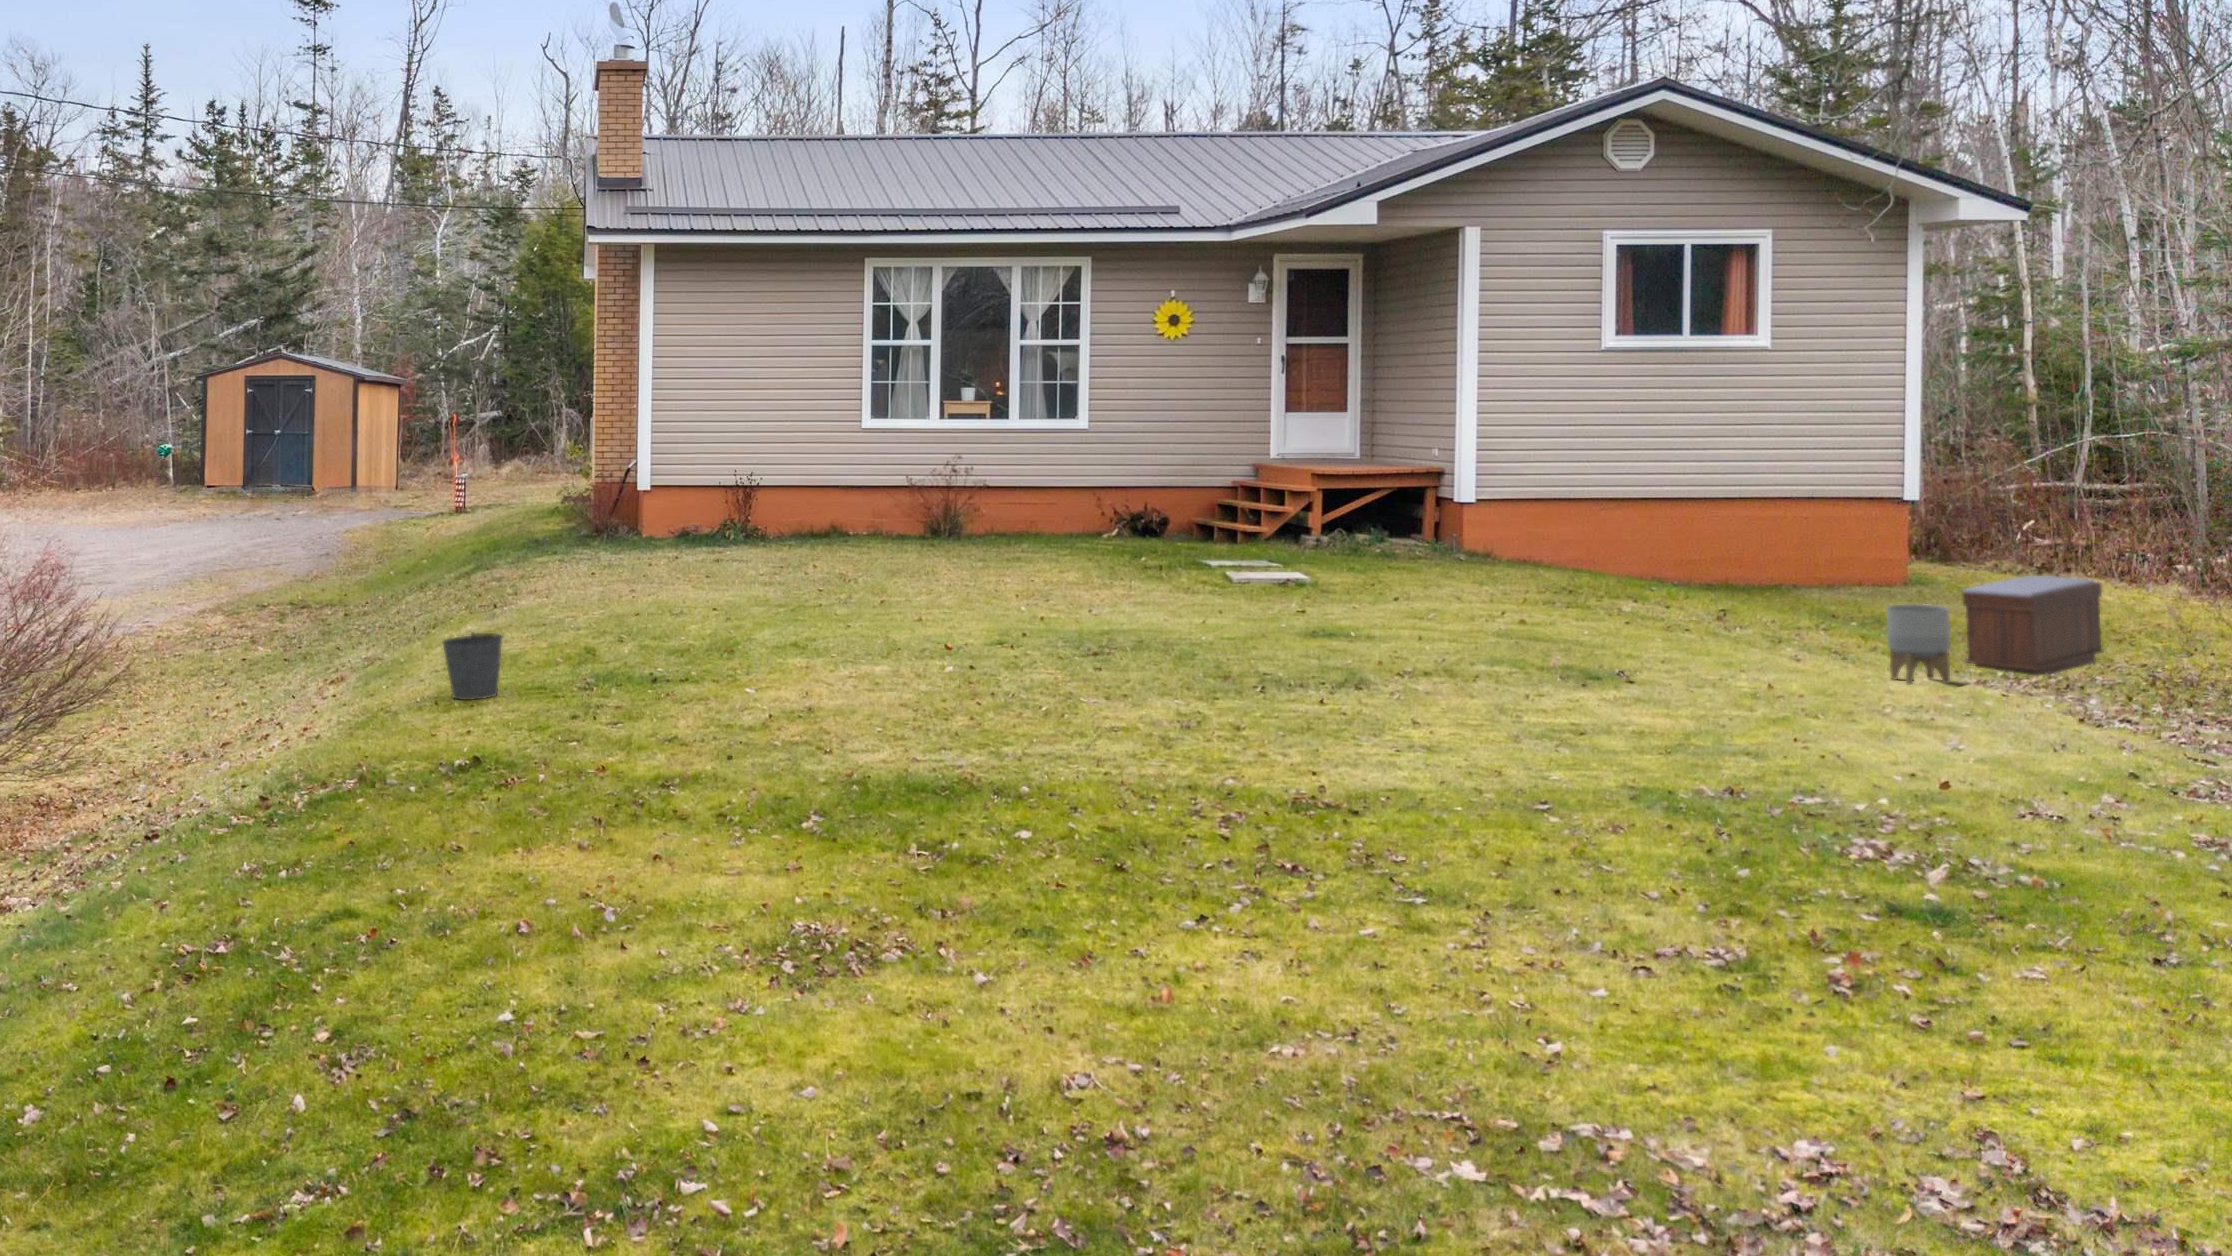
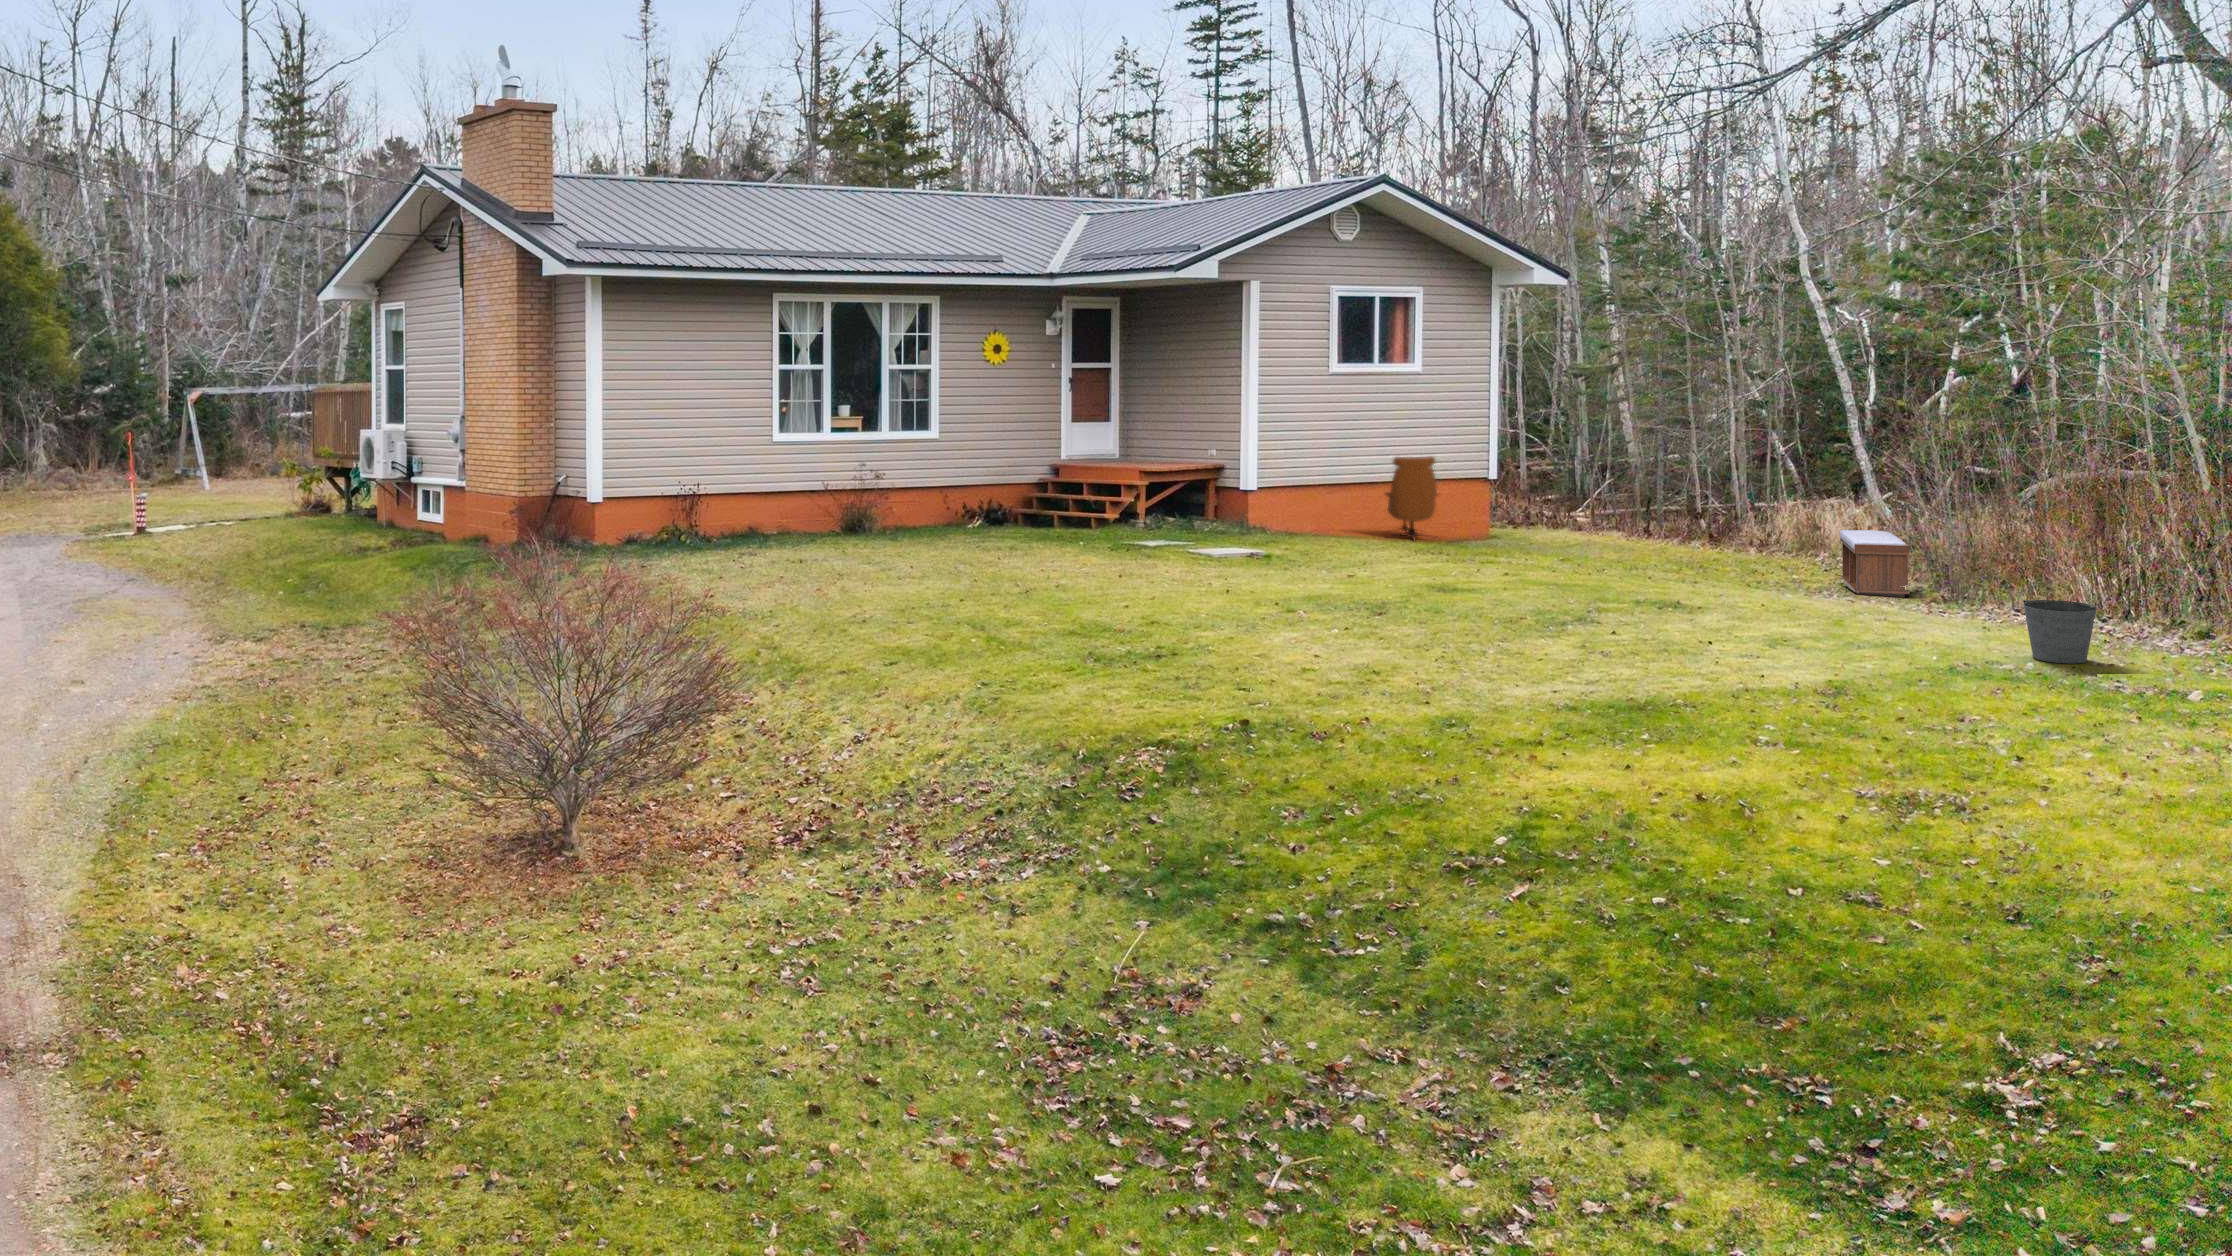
lounge chair: none [1647,462,1752,583] -> present [1385,457,1438,539]
planter: present [1887,604,1950,685] -> none [1989,557,2036,613]
bucket: present [443,633,503,700] -> present [2023,600,2097,664]

